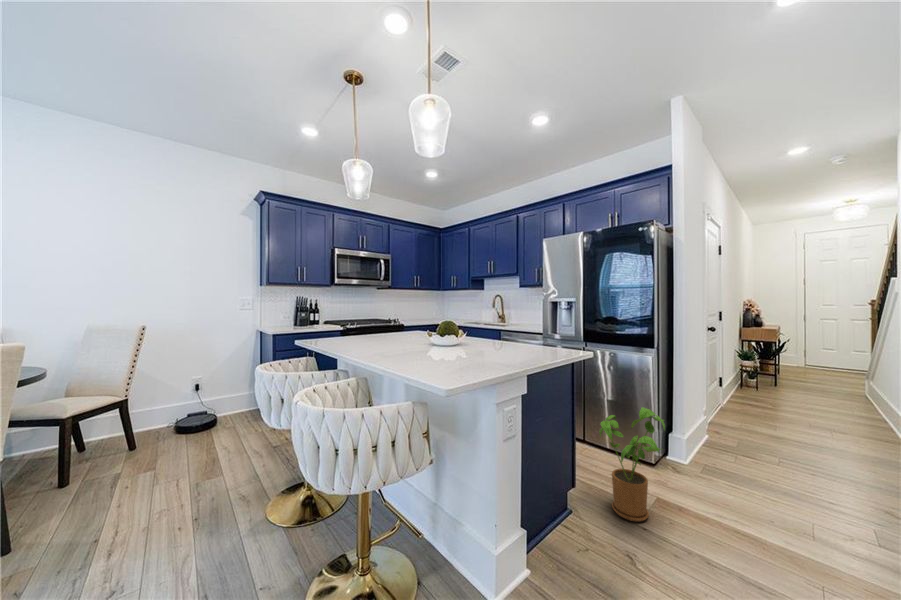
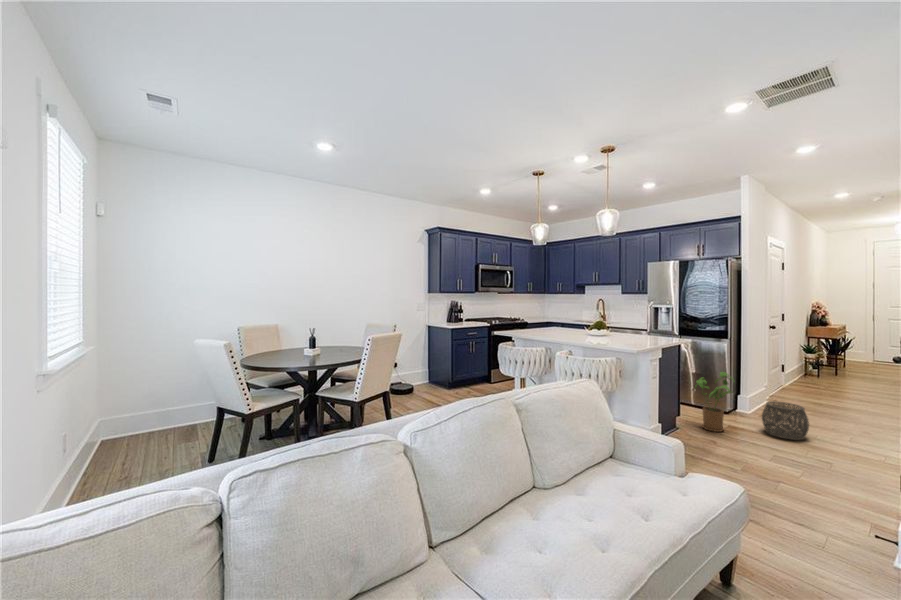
woven basket: none [712,458,804,545] -> present [762,401,809,440]

